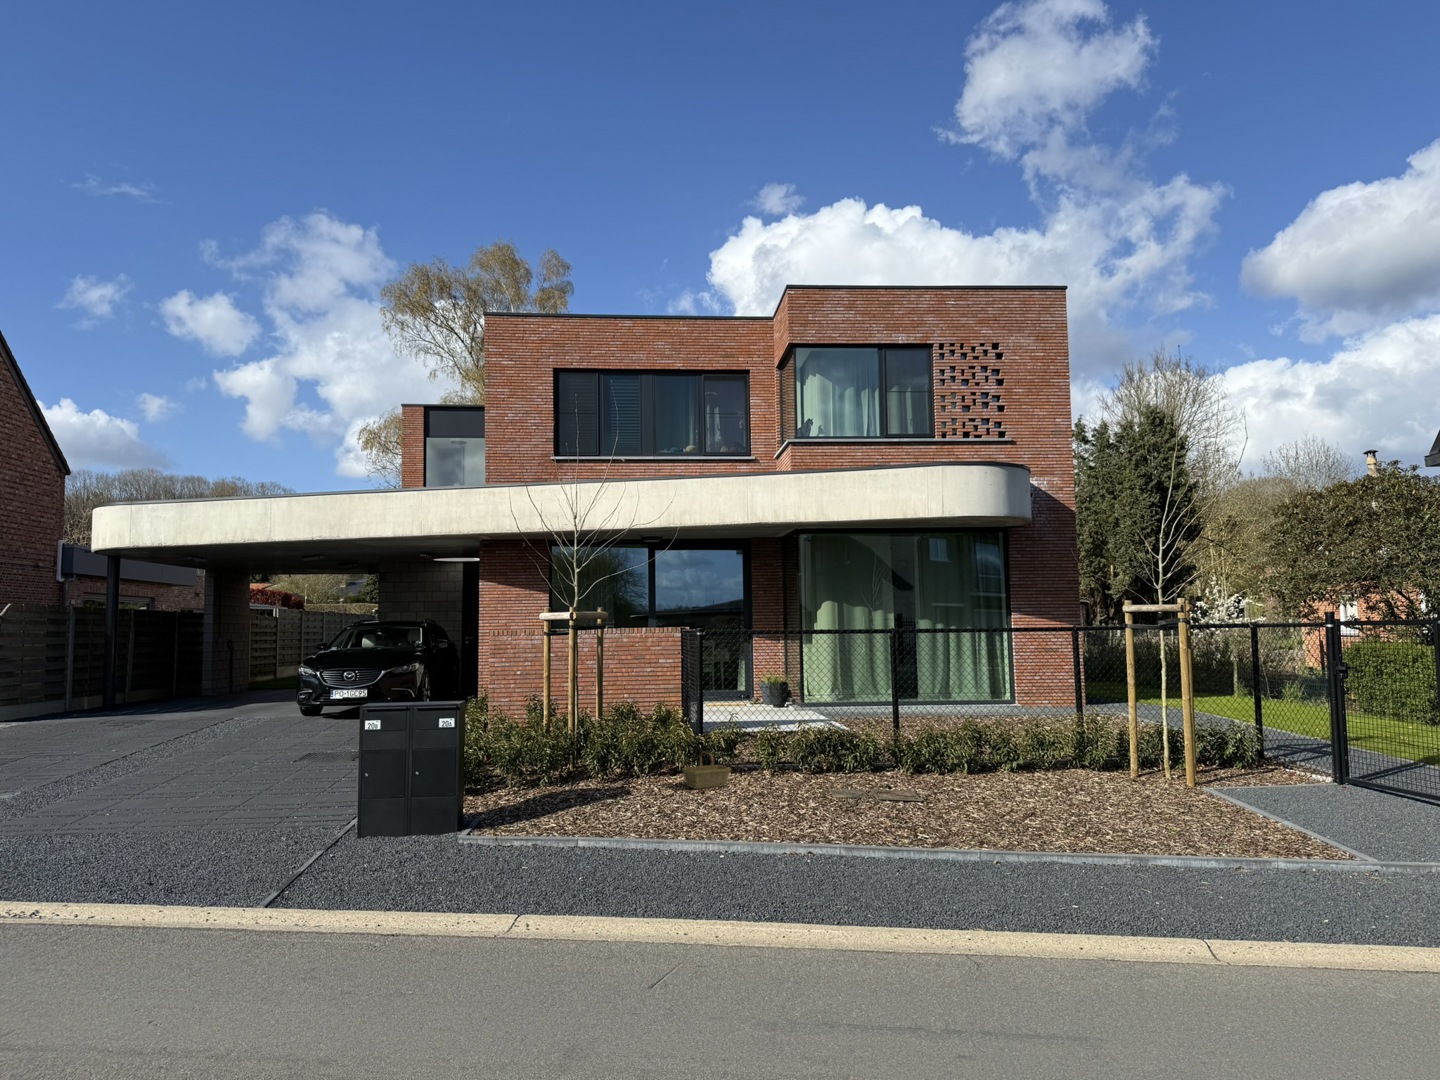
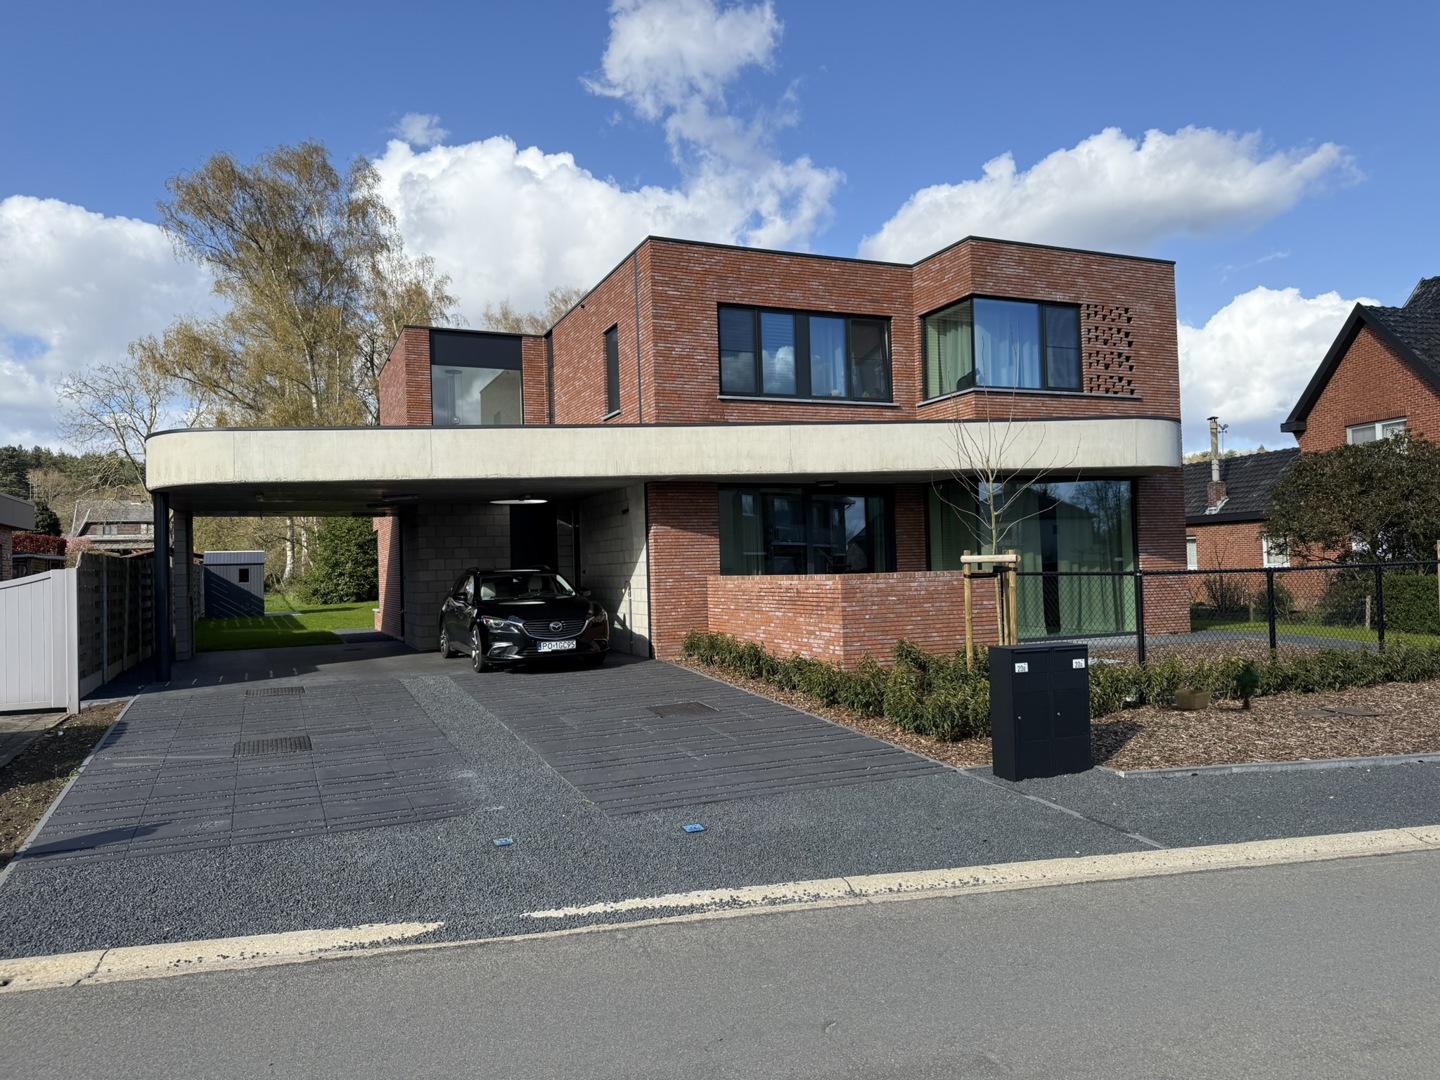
decorative plant: none [750,734,783,791] -> present [1232,660,1261,709]

